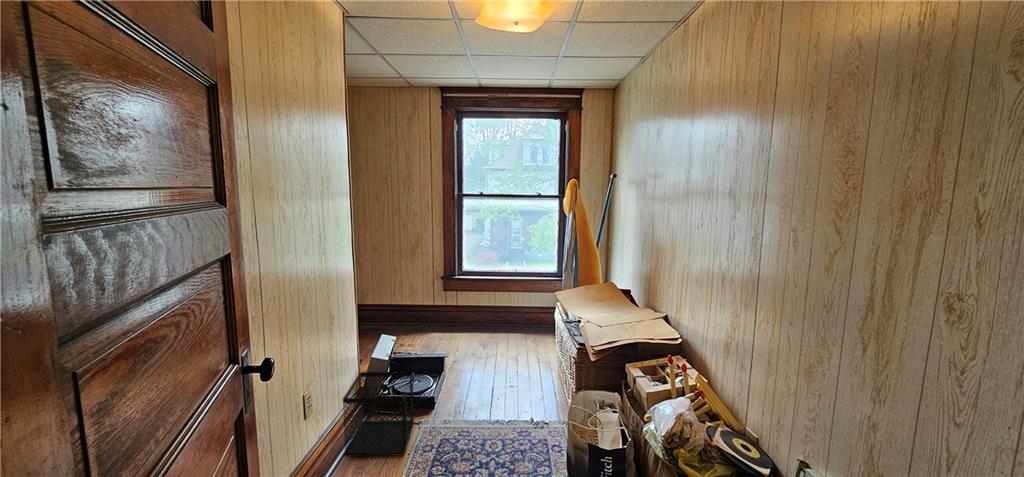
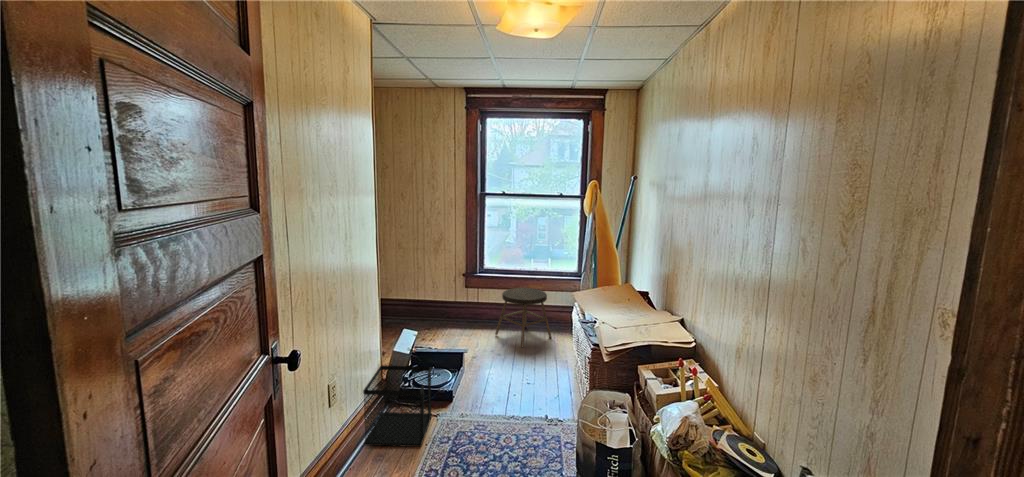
stool: none [475,290,532,349] -> present [495,288,552,347]

